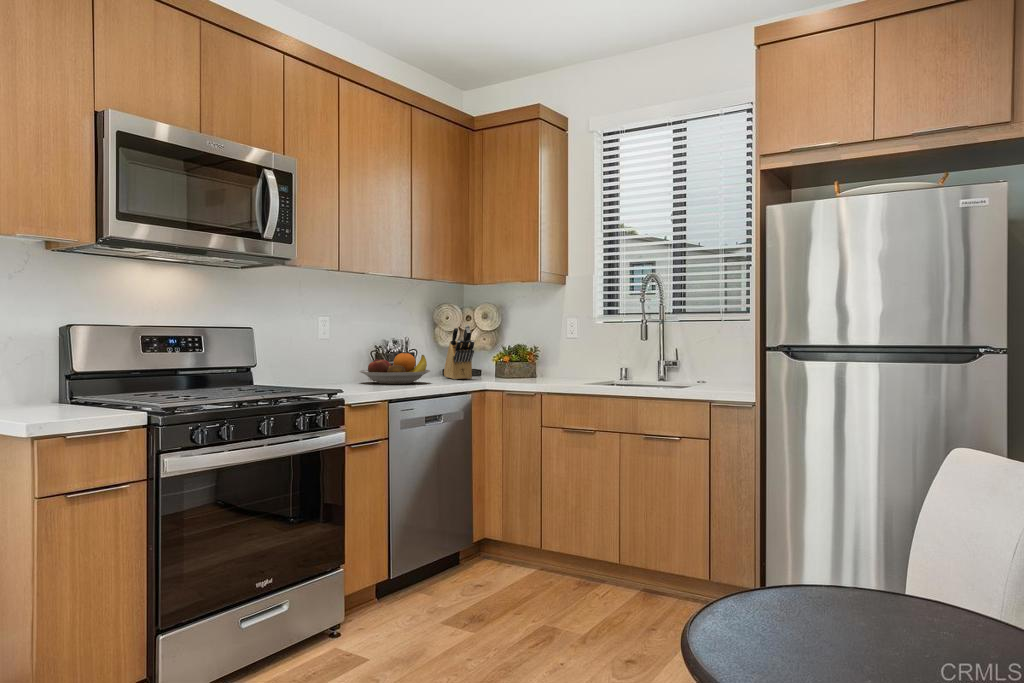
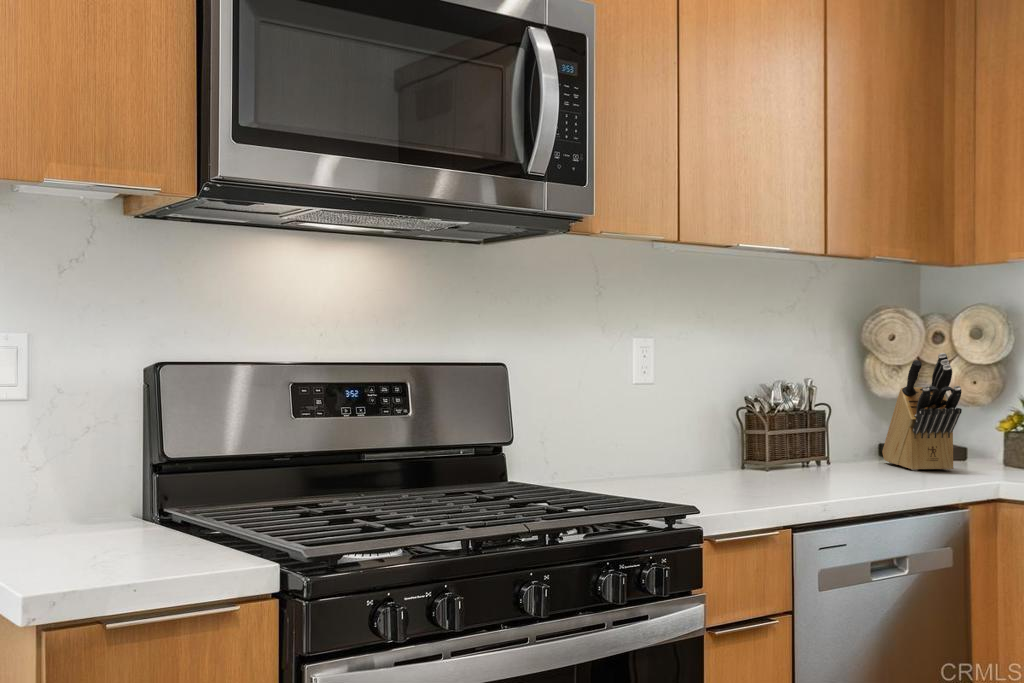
fruit bowl: present [360,353,430,384] -> none [718,416,874,483]

